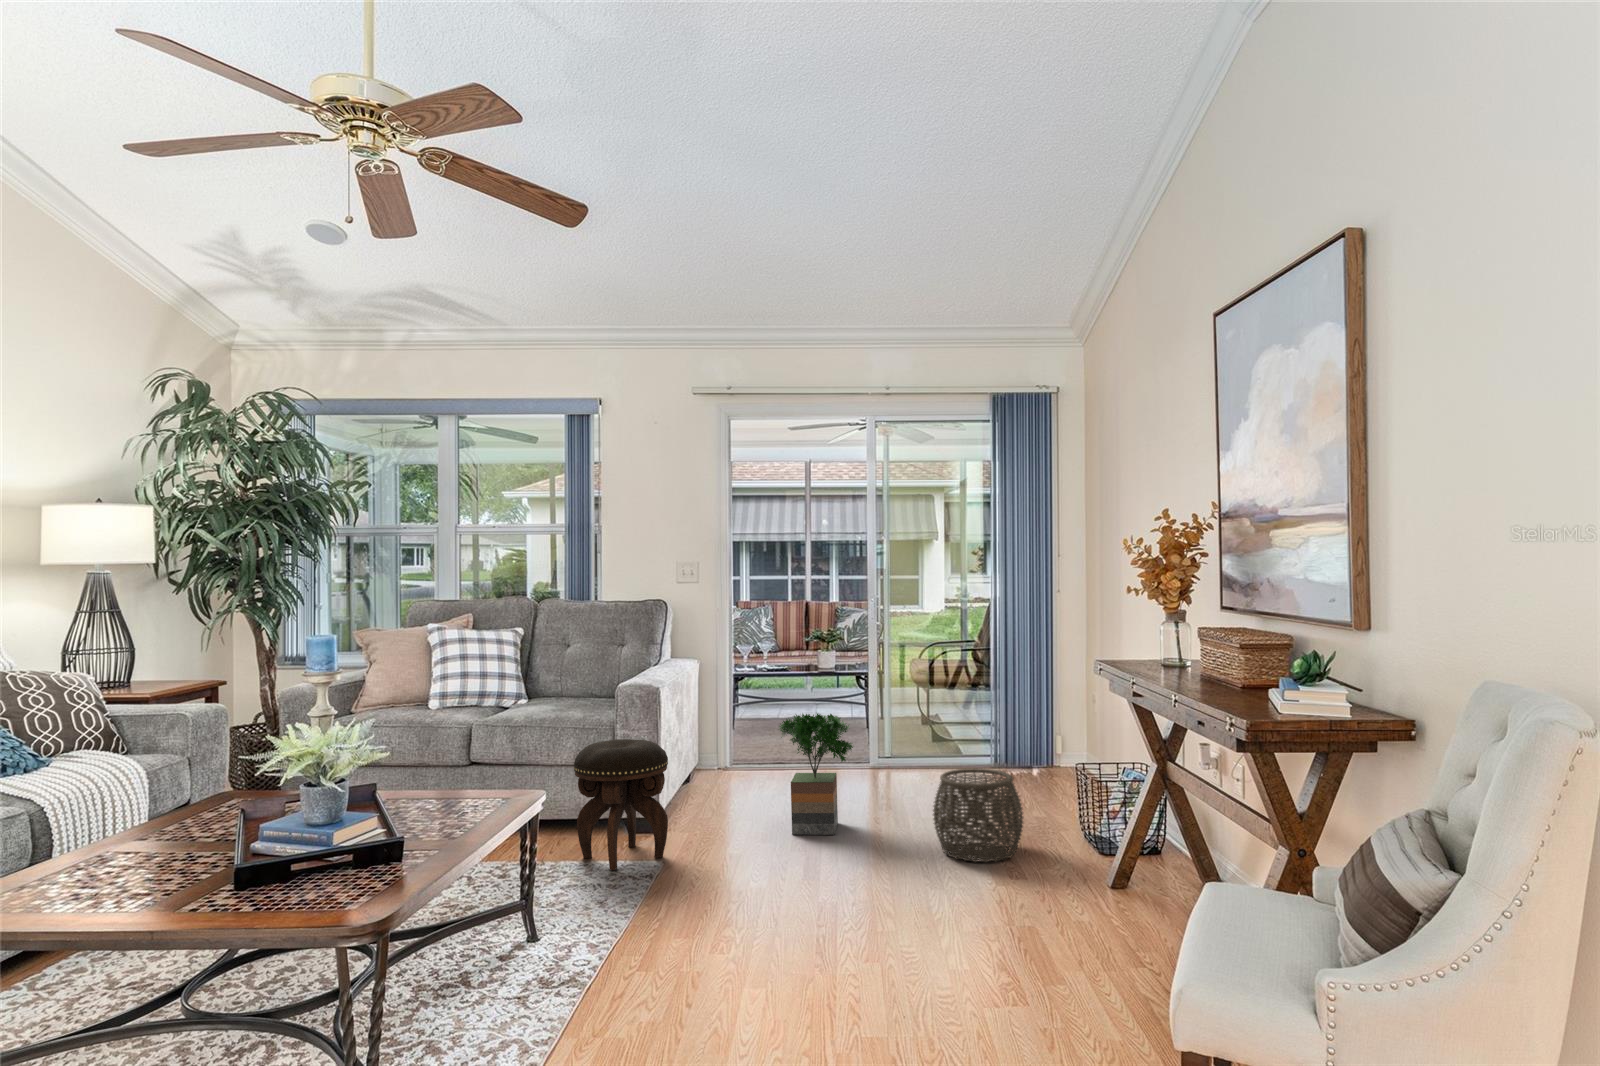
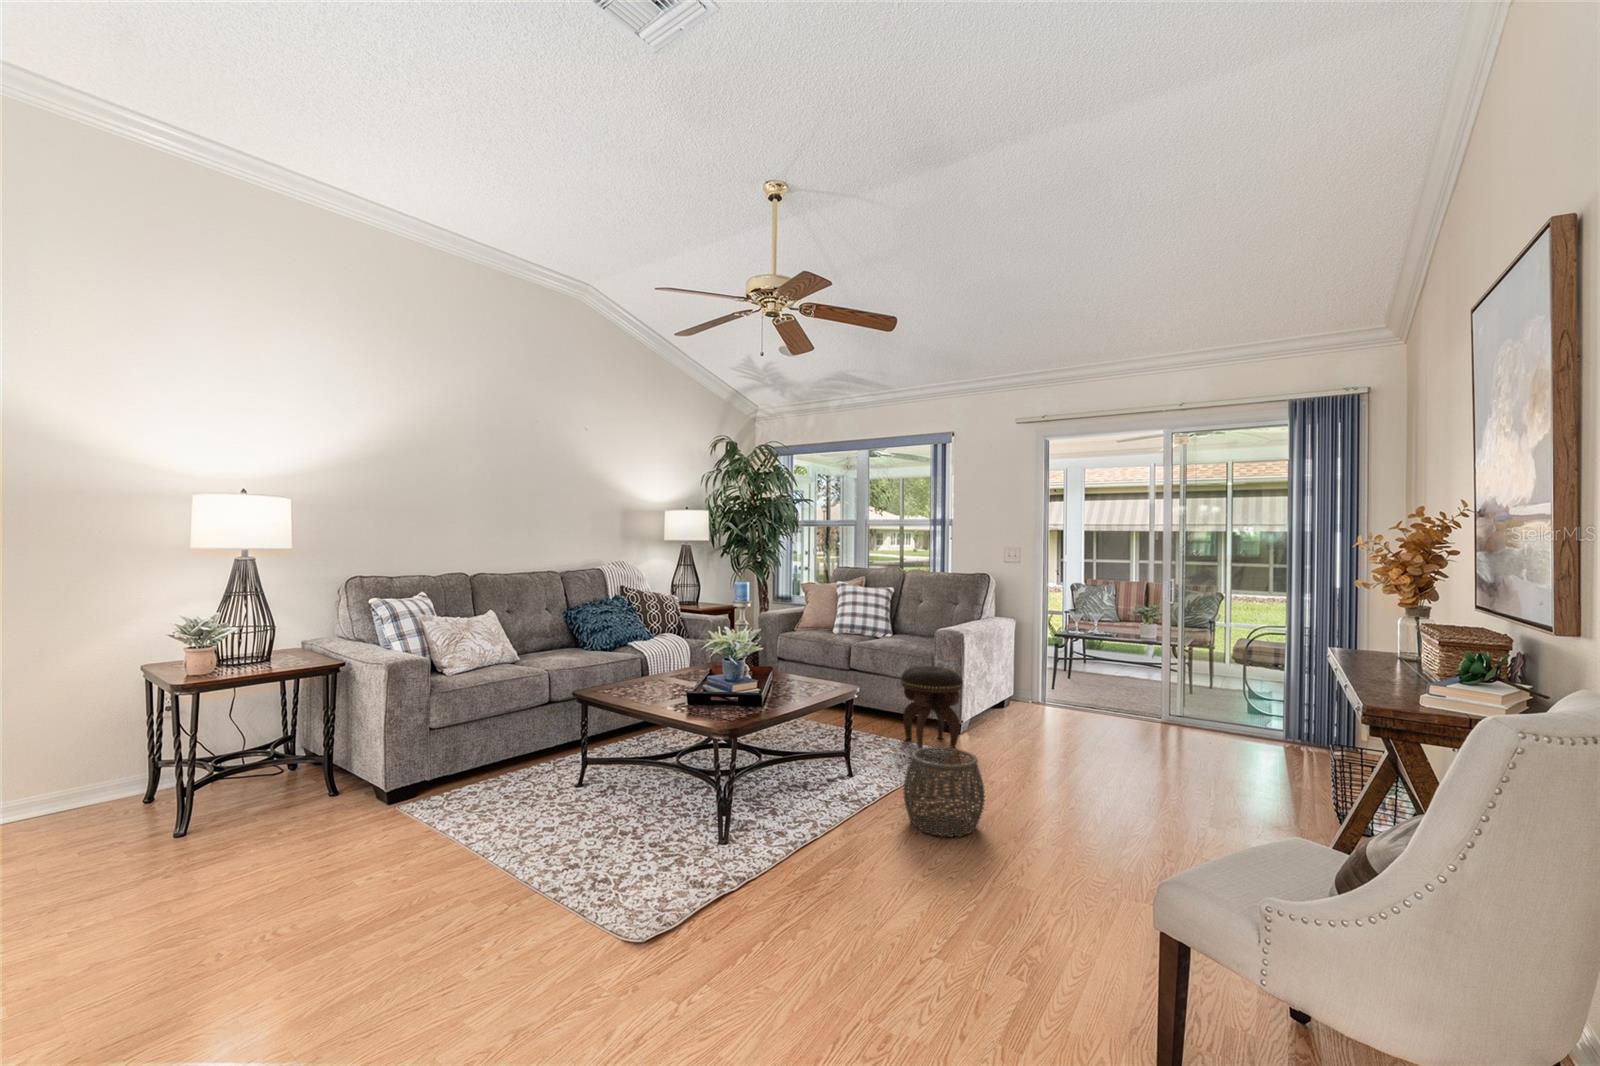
potted tree: present [779,713,853,835] -> none [1049,665,1109,758]
woven basket: present [933,769,1024,862] -> present [903,747,985,837]

